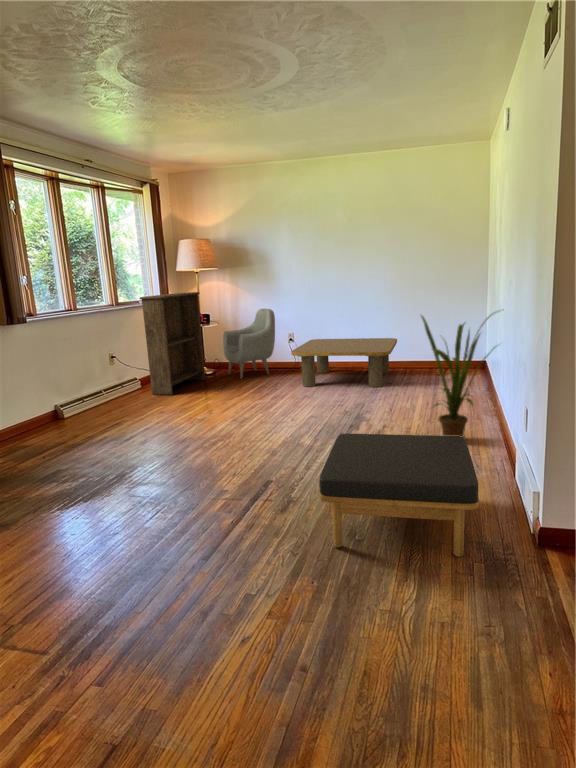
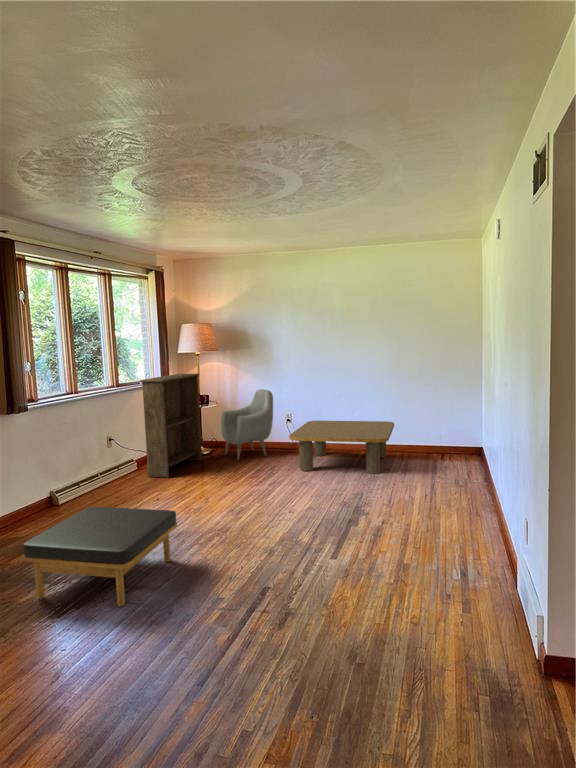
house plant: present [421,313,496,437] -> none [417,412,502,545]
ottoman: present [319,434,479,557] -> present [23,507,177,607]

